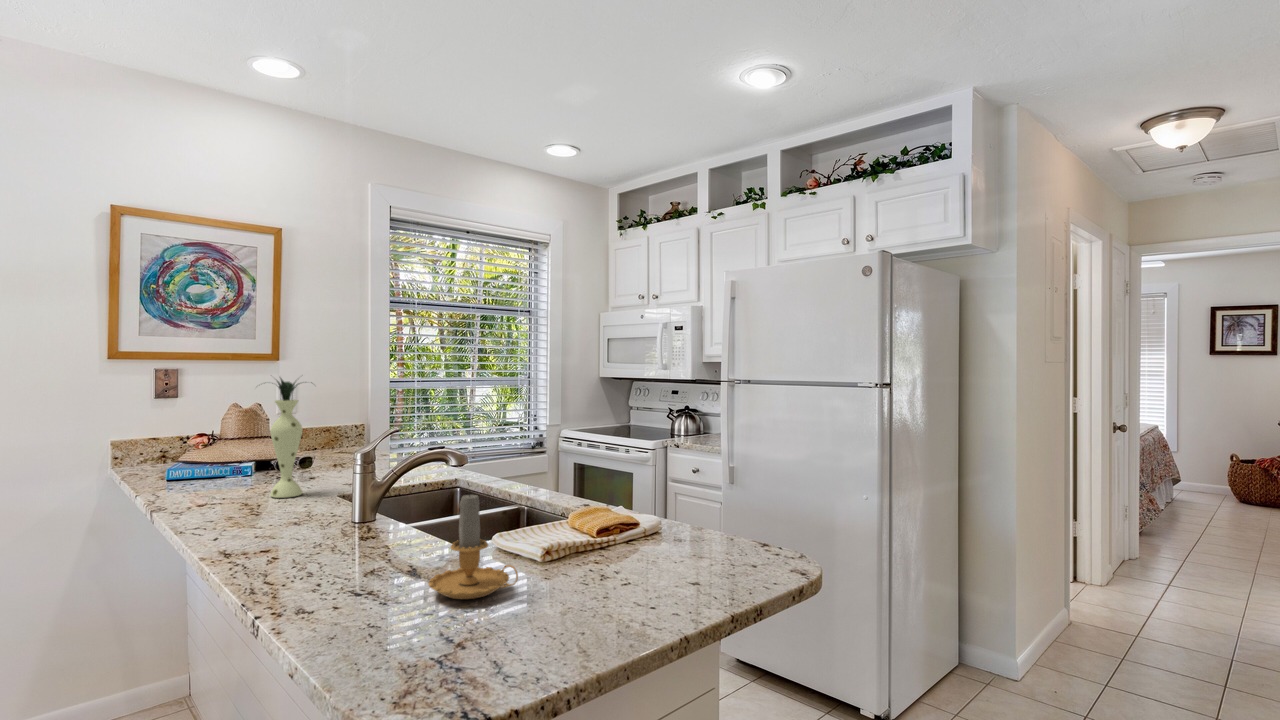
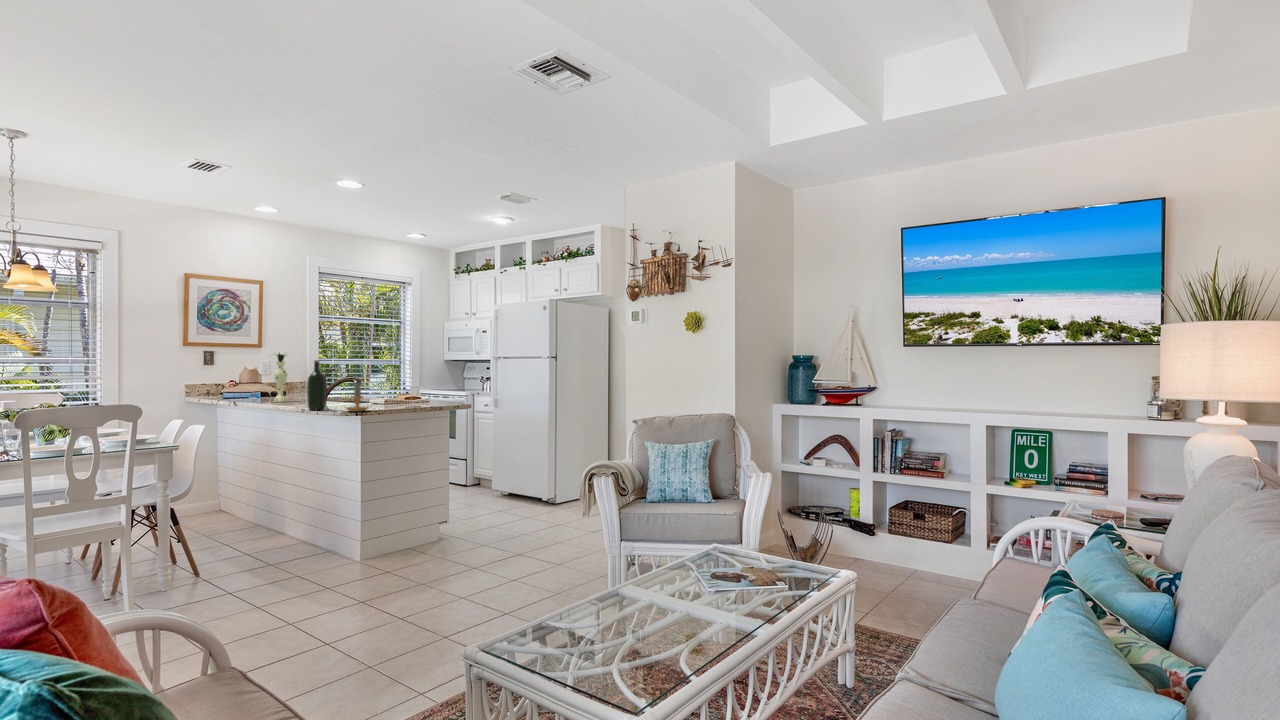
wine bottle: none [315,415,374,580] -> present [307,360,326,410]

